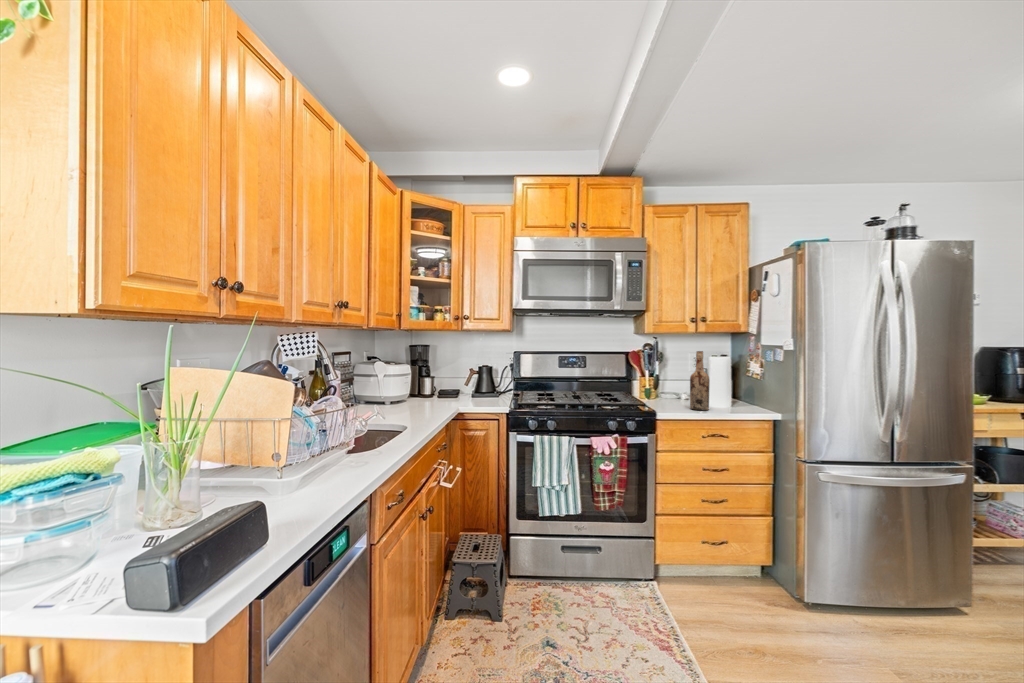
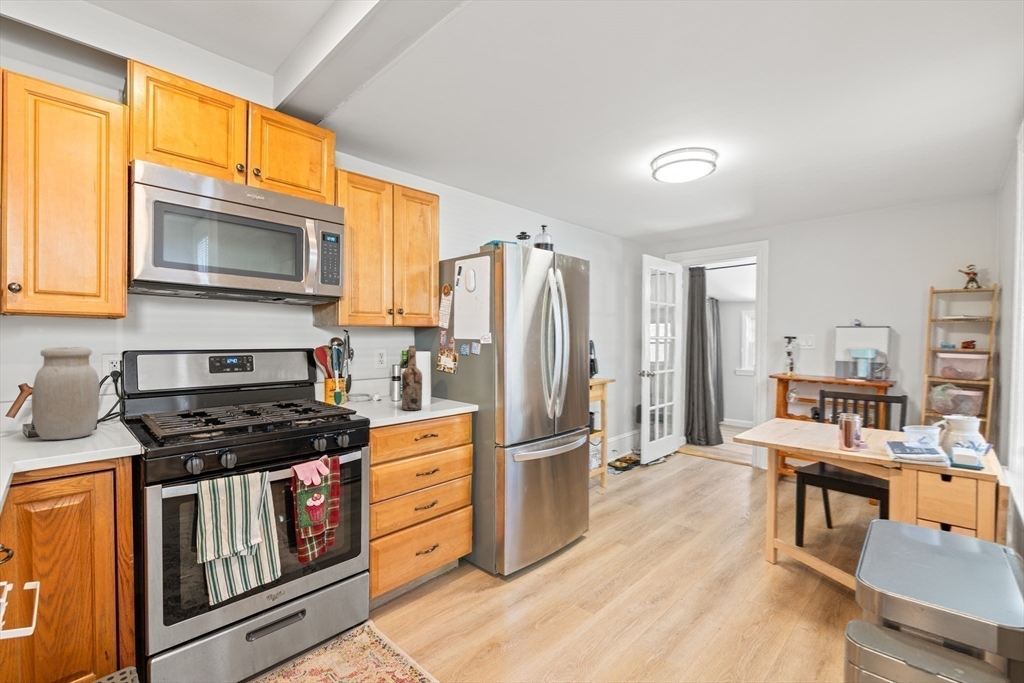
jar: none [471,349,498,400] -> present [32,347,100,440]

